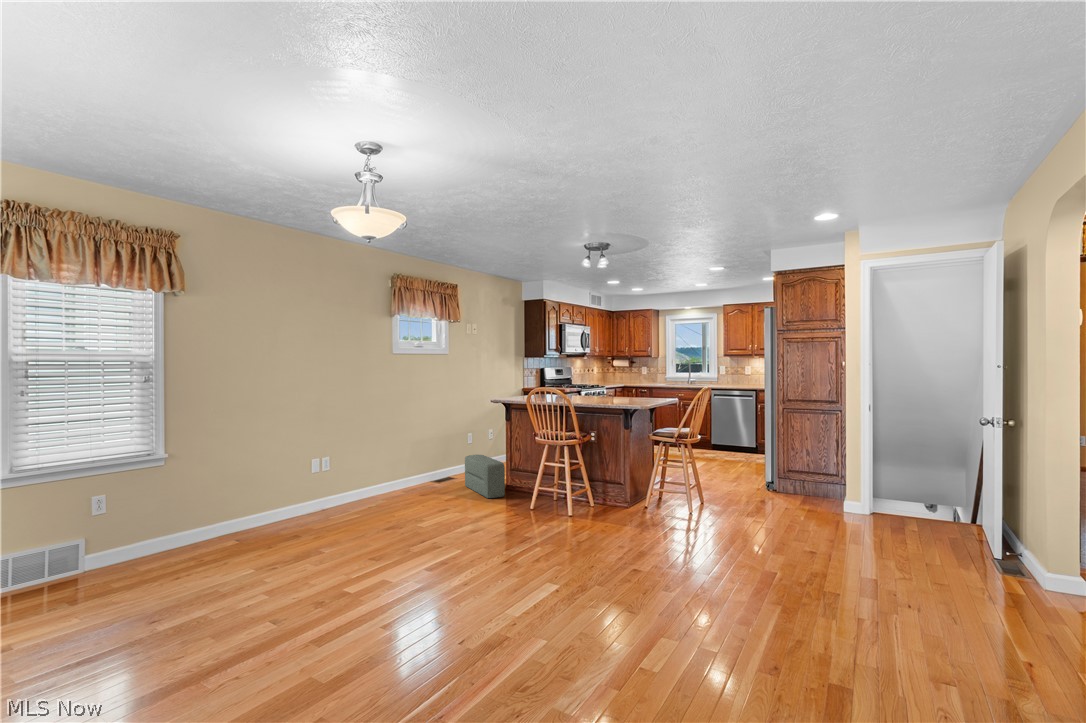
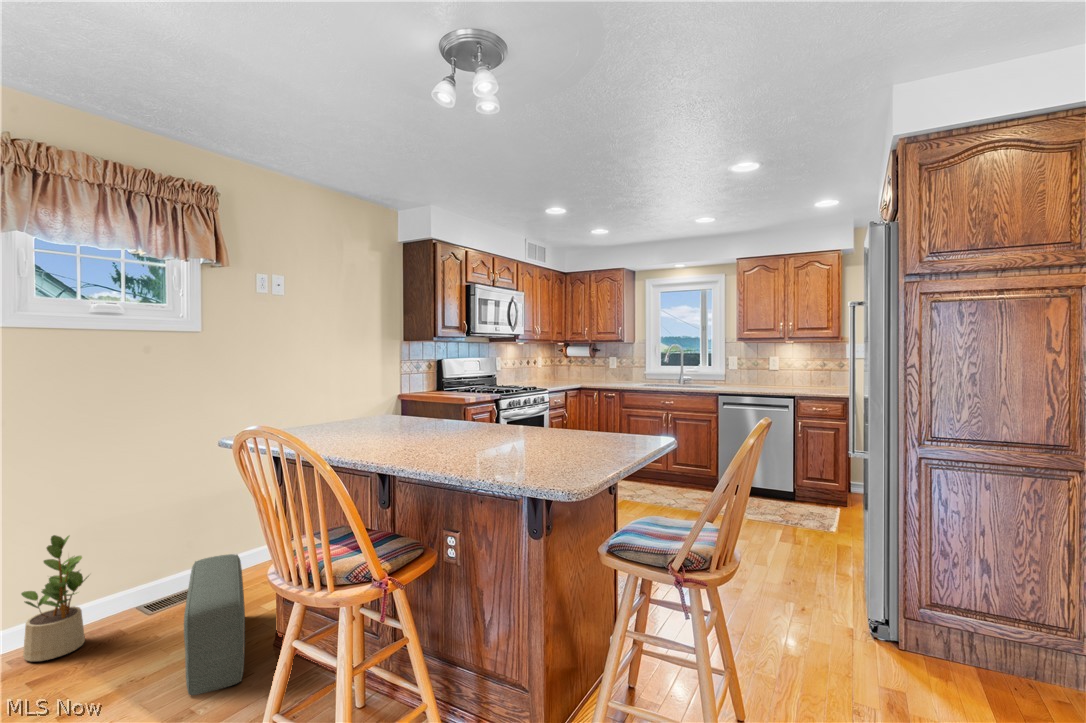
potted plant: none [403,441,428,492] -> present [21,535,89,661]

